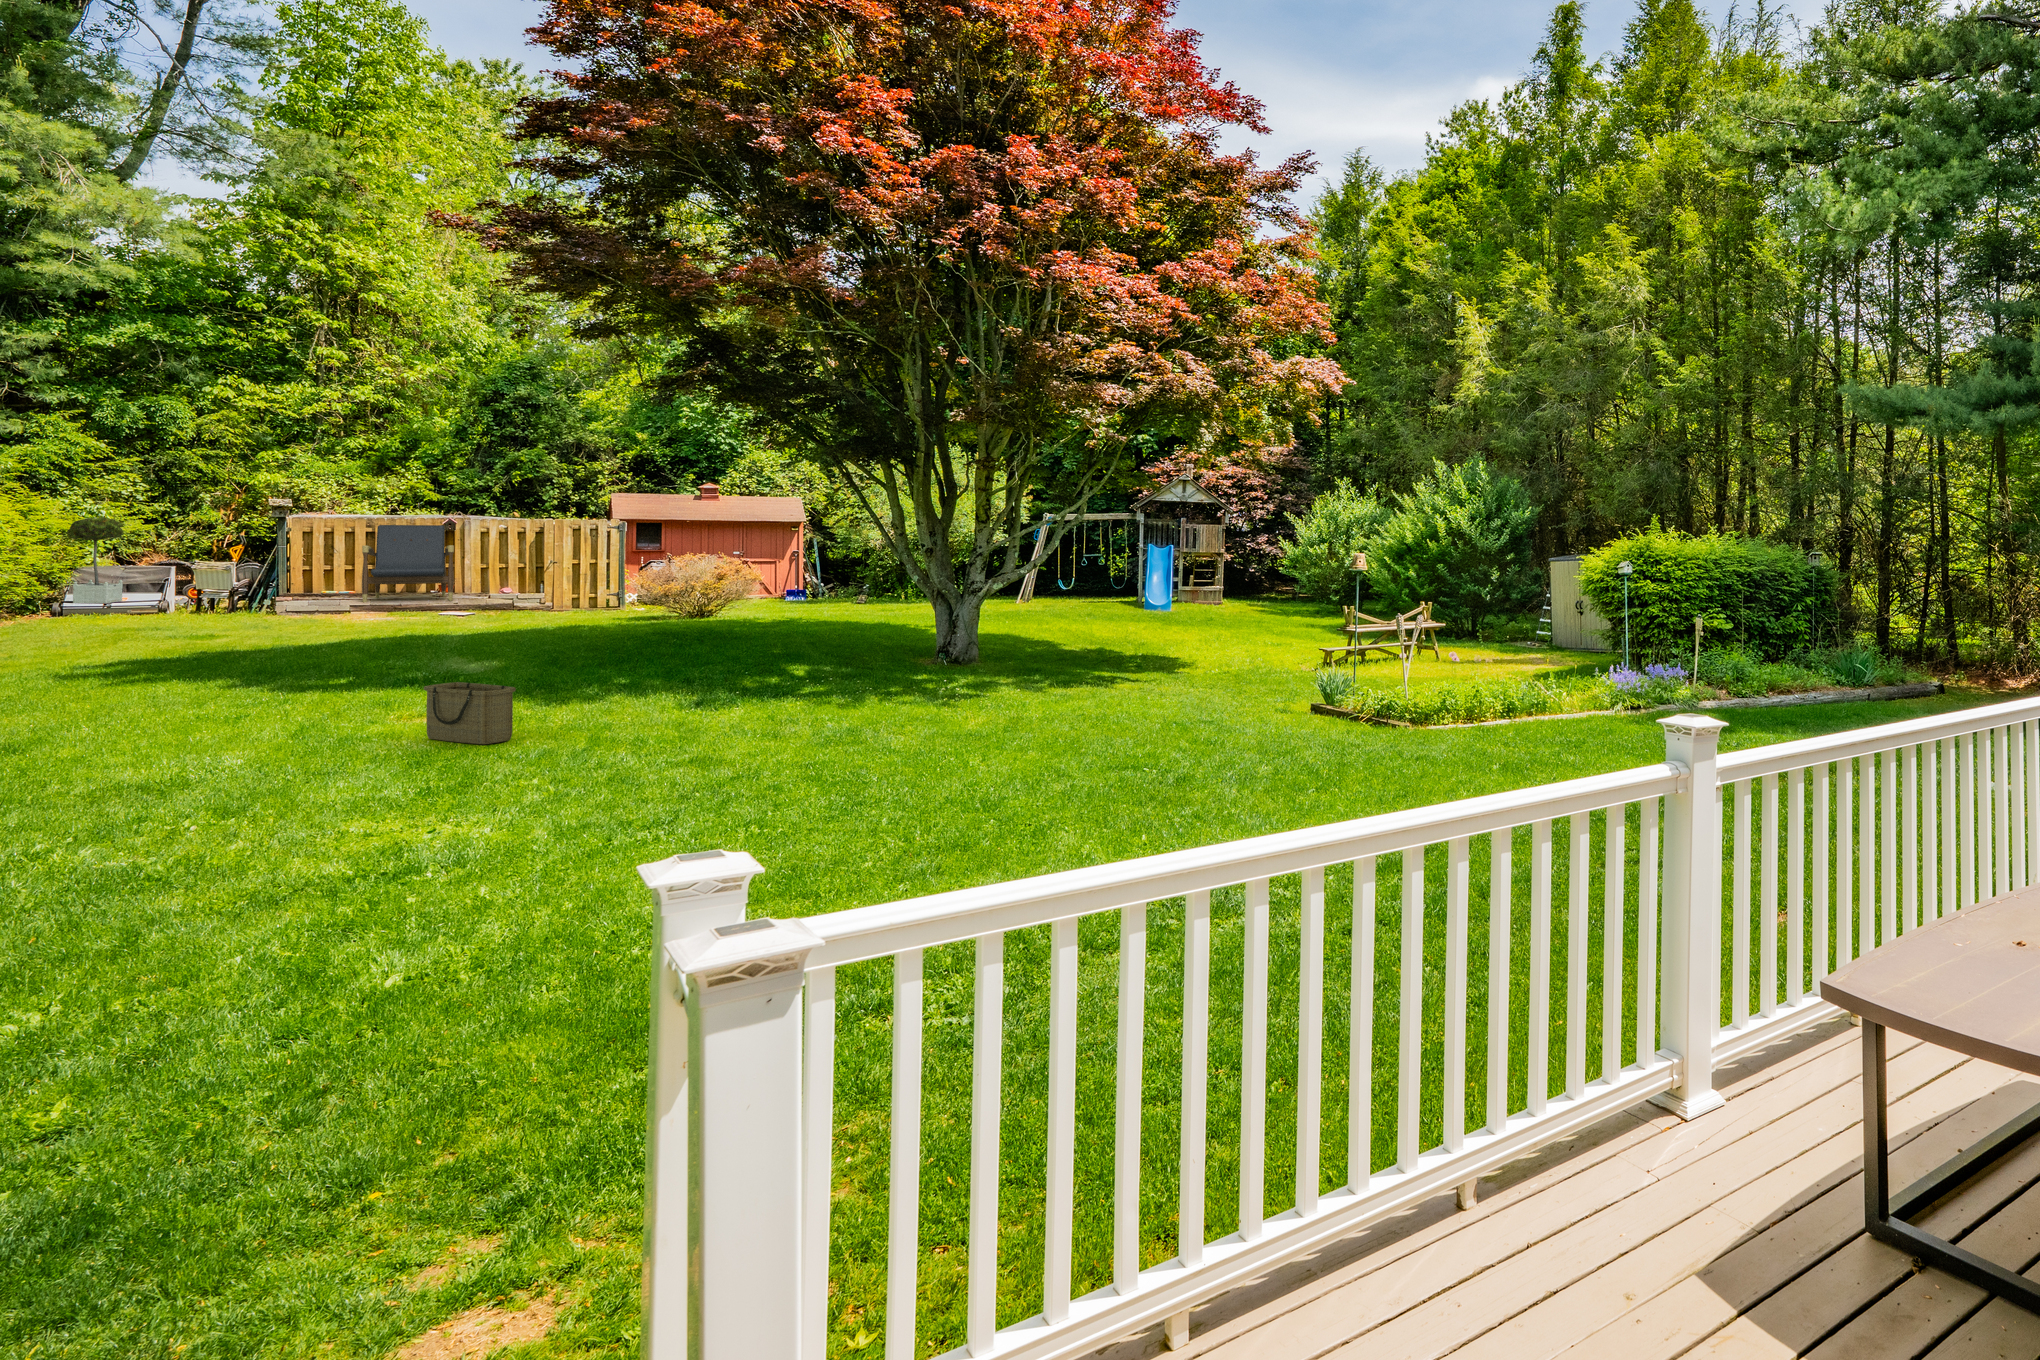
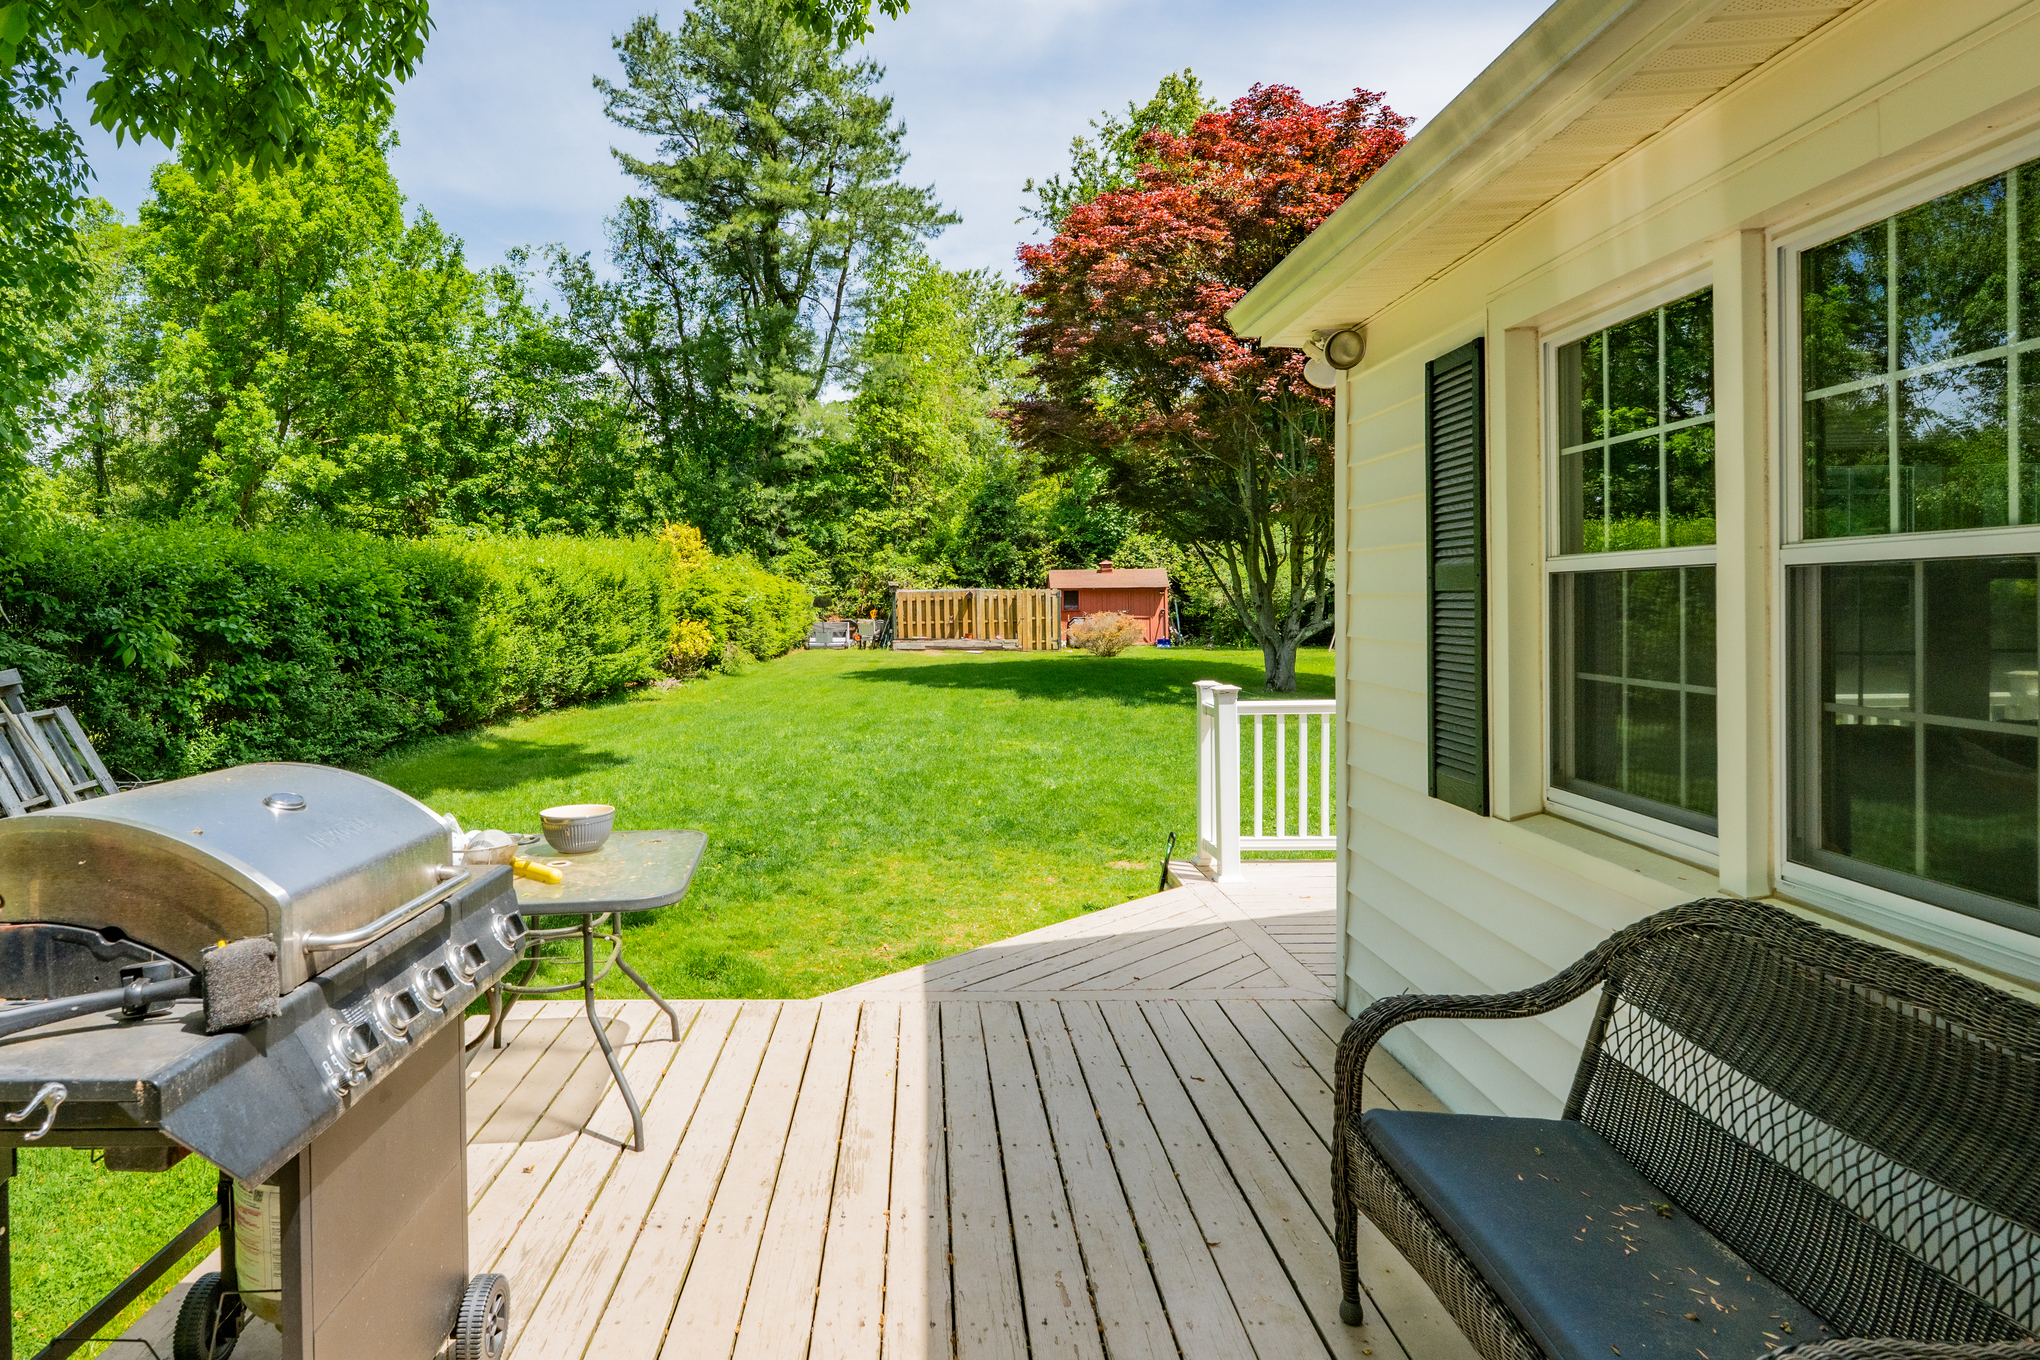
lounge chair: present [362,525,454,603] -> none [931,596,973,645]
basket: present [424,682,516,745] -> none [1004,682,1045,717]

